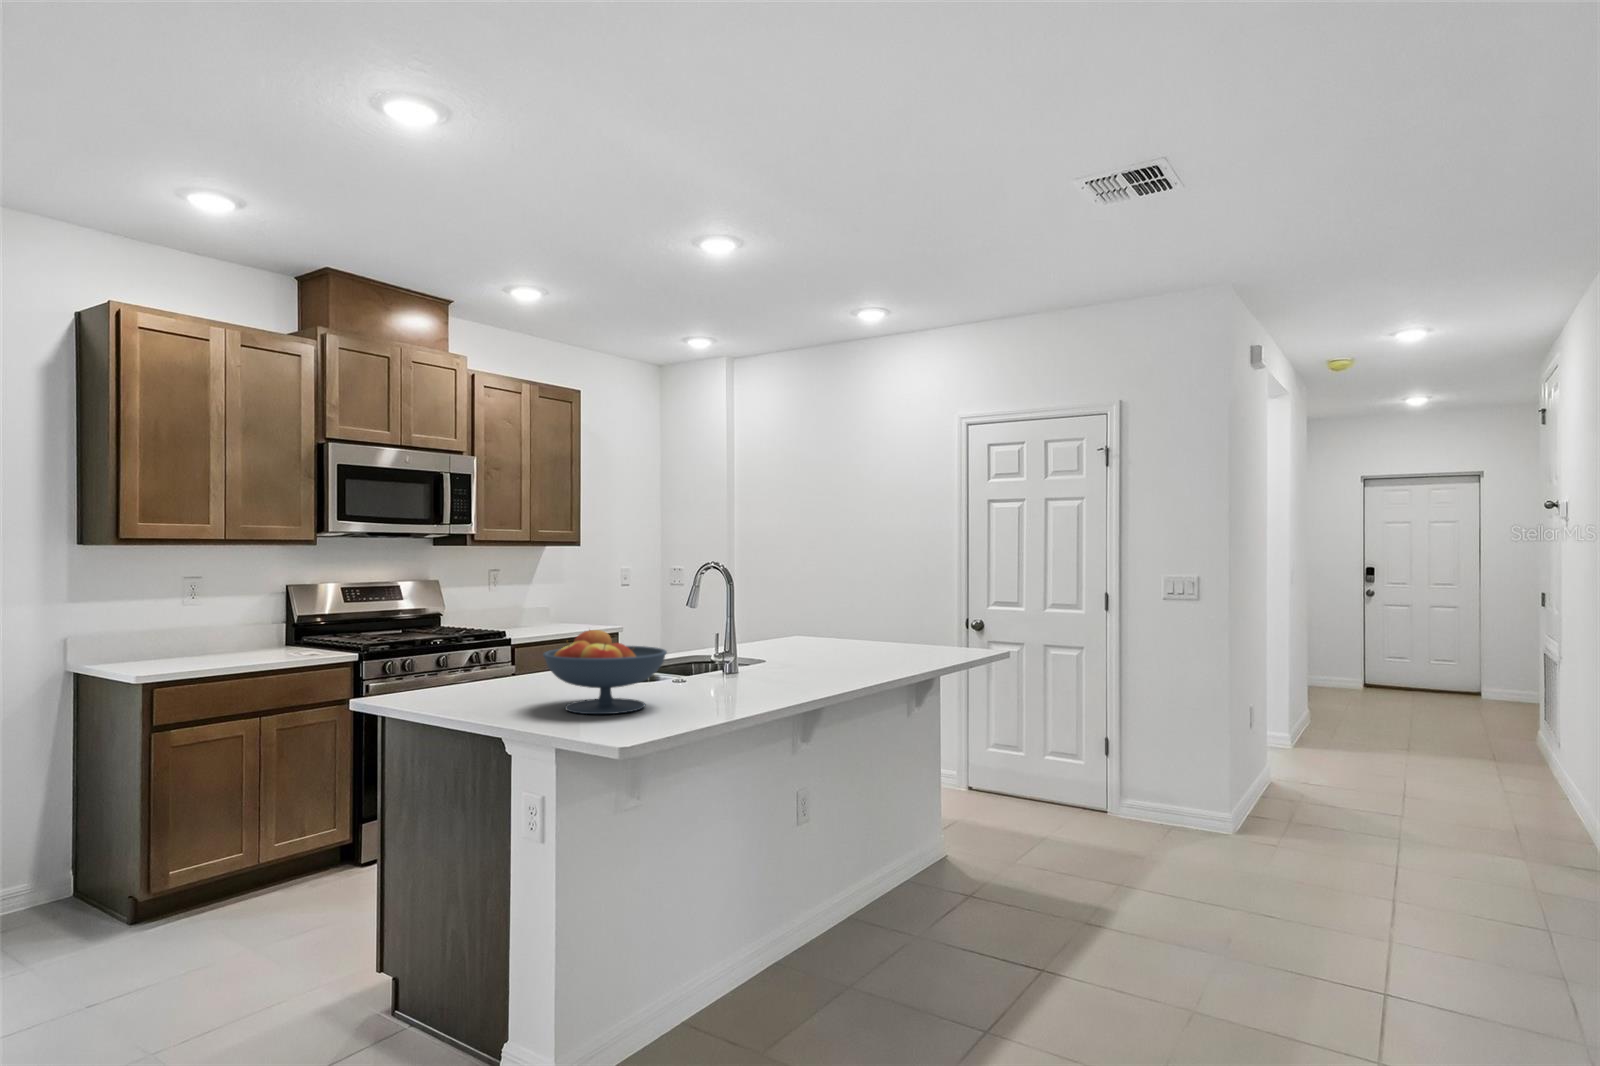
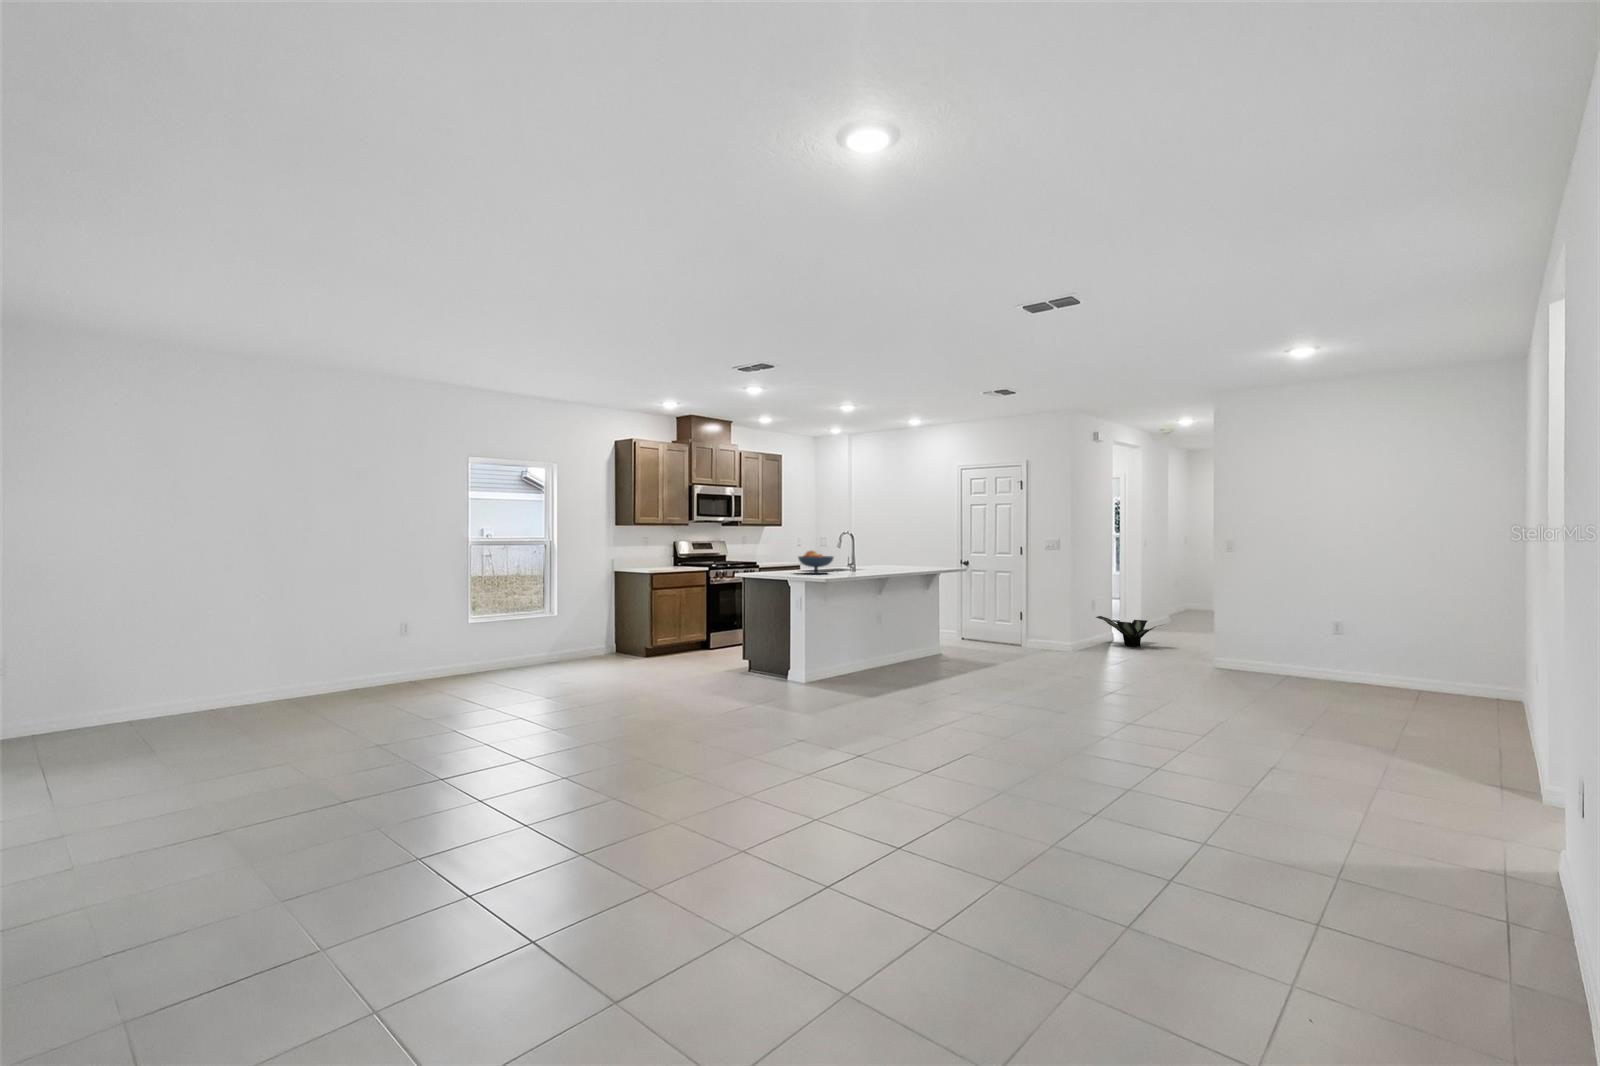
potted plant: none [1260,742,1425,818] -> present [1096,616,1161,647]

